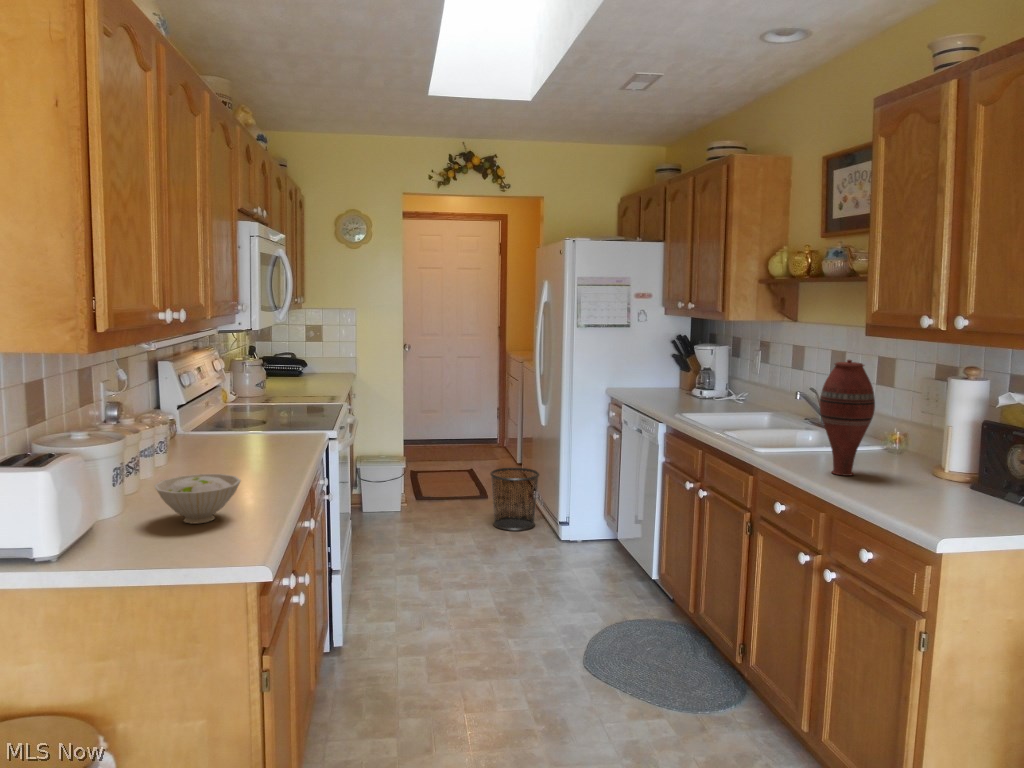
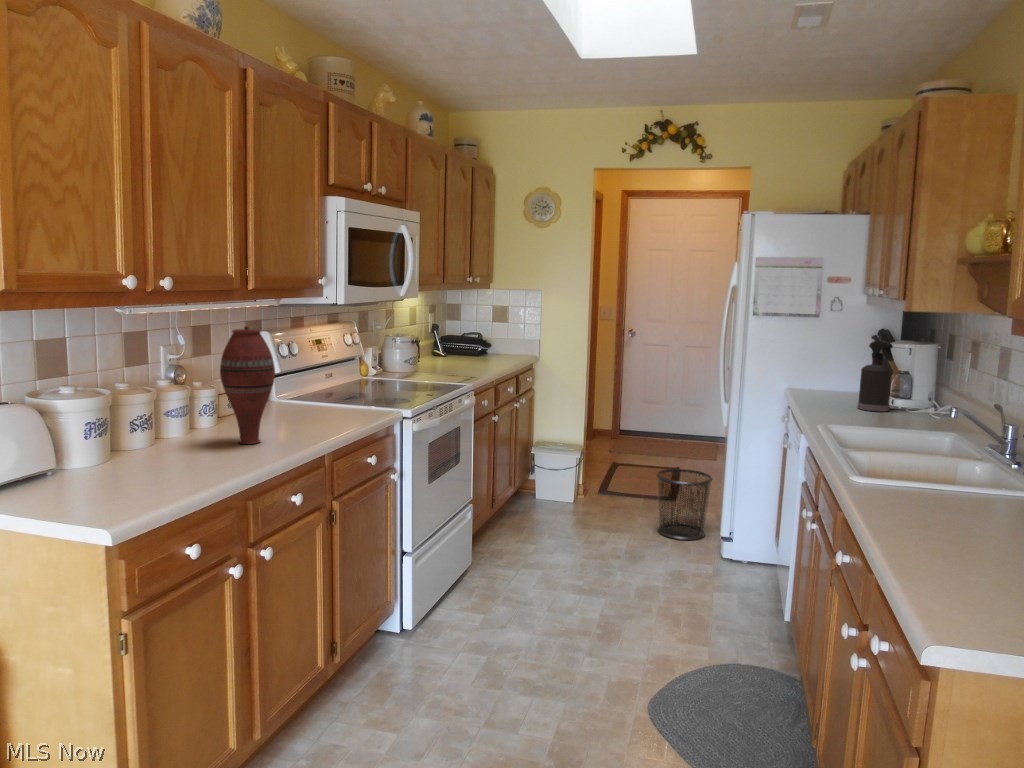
spray bottle: none [677,345,704,401] -> present [857,341,894,411]
vase: present [819,360,875,476] -> present [220,326,275,444]
bowl: present [154,474,241,524] -> none [82,439,172,487]

